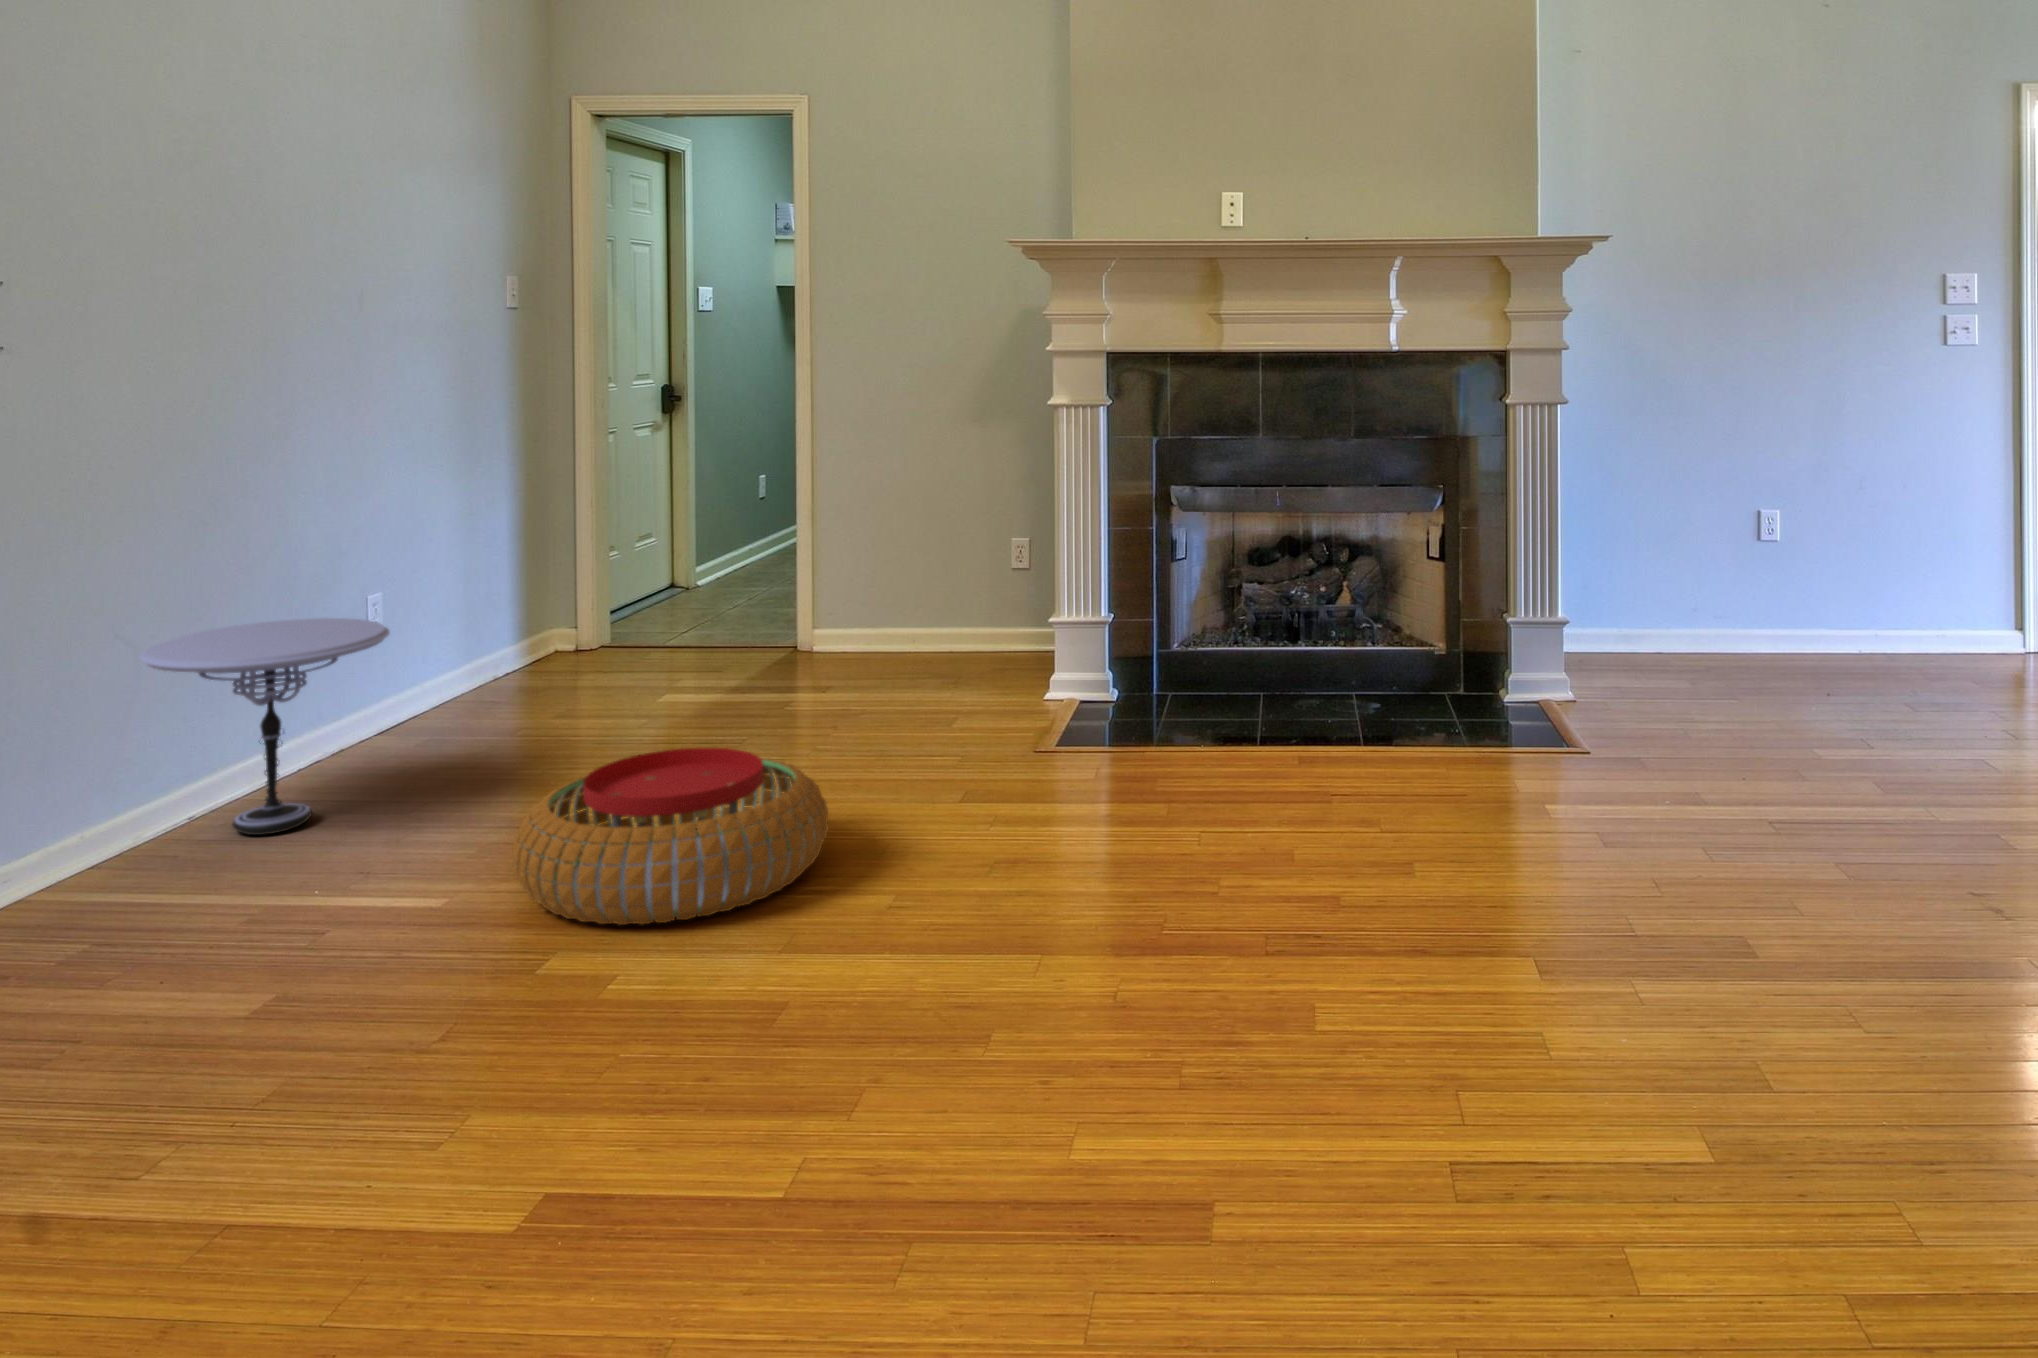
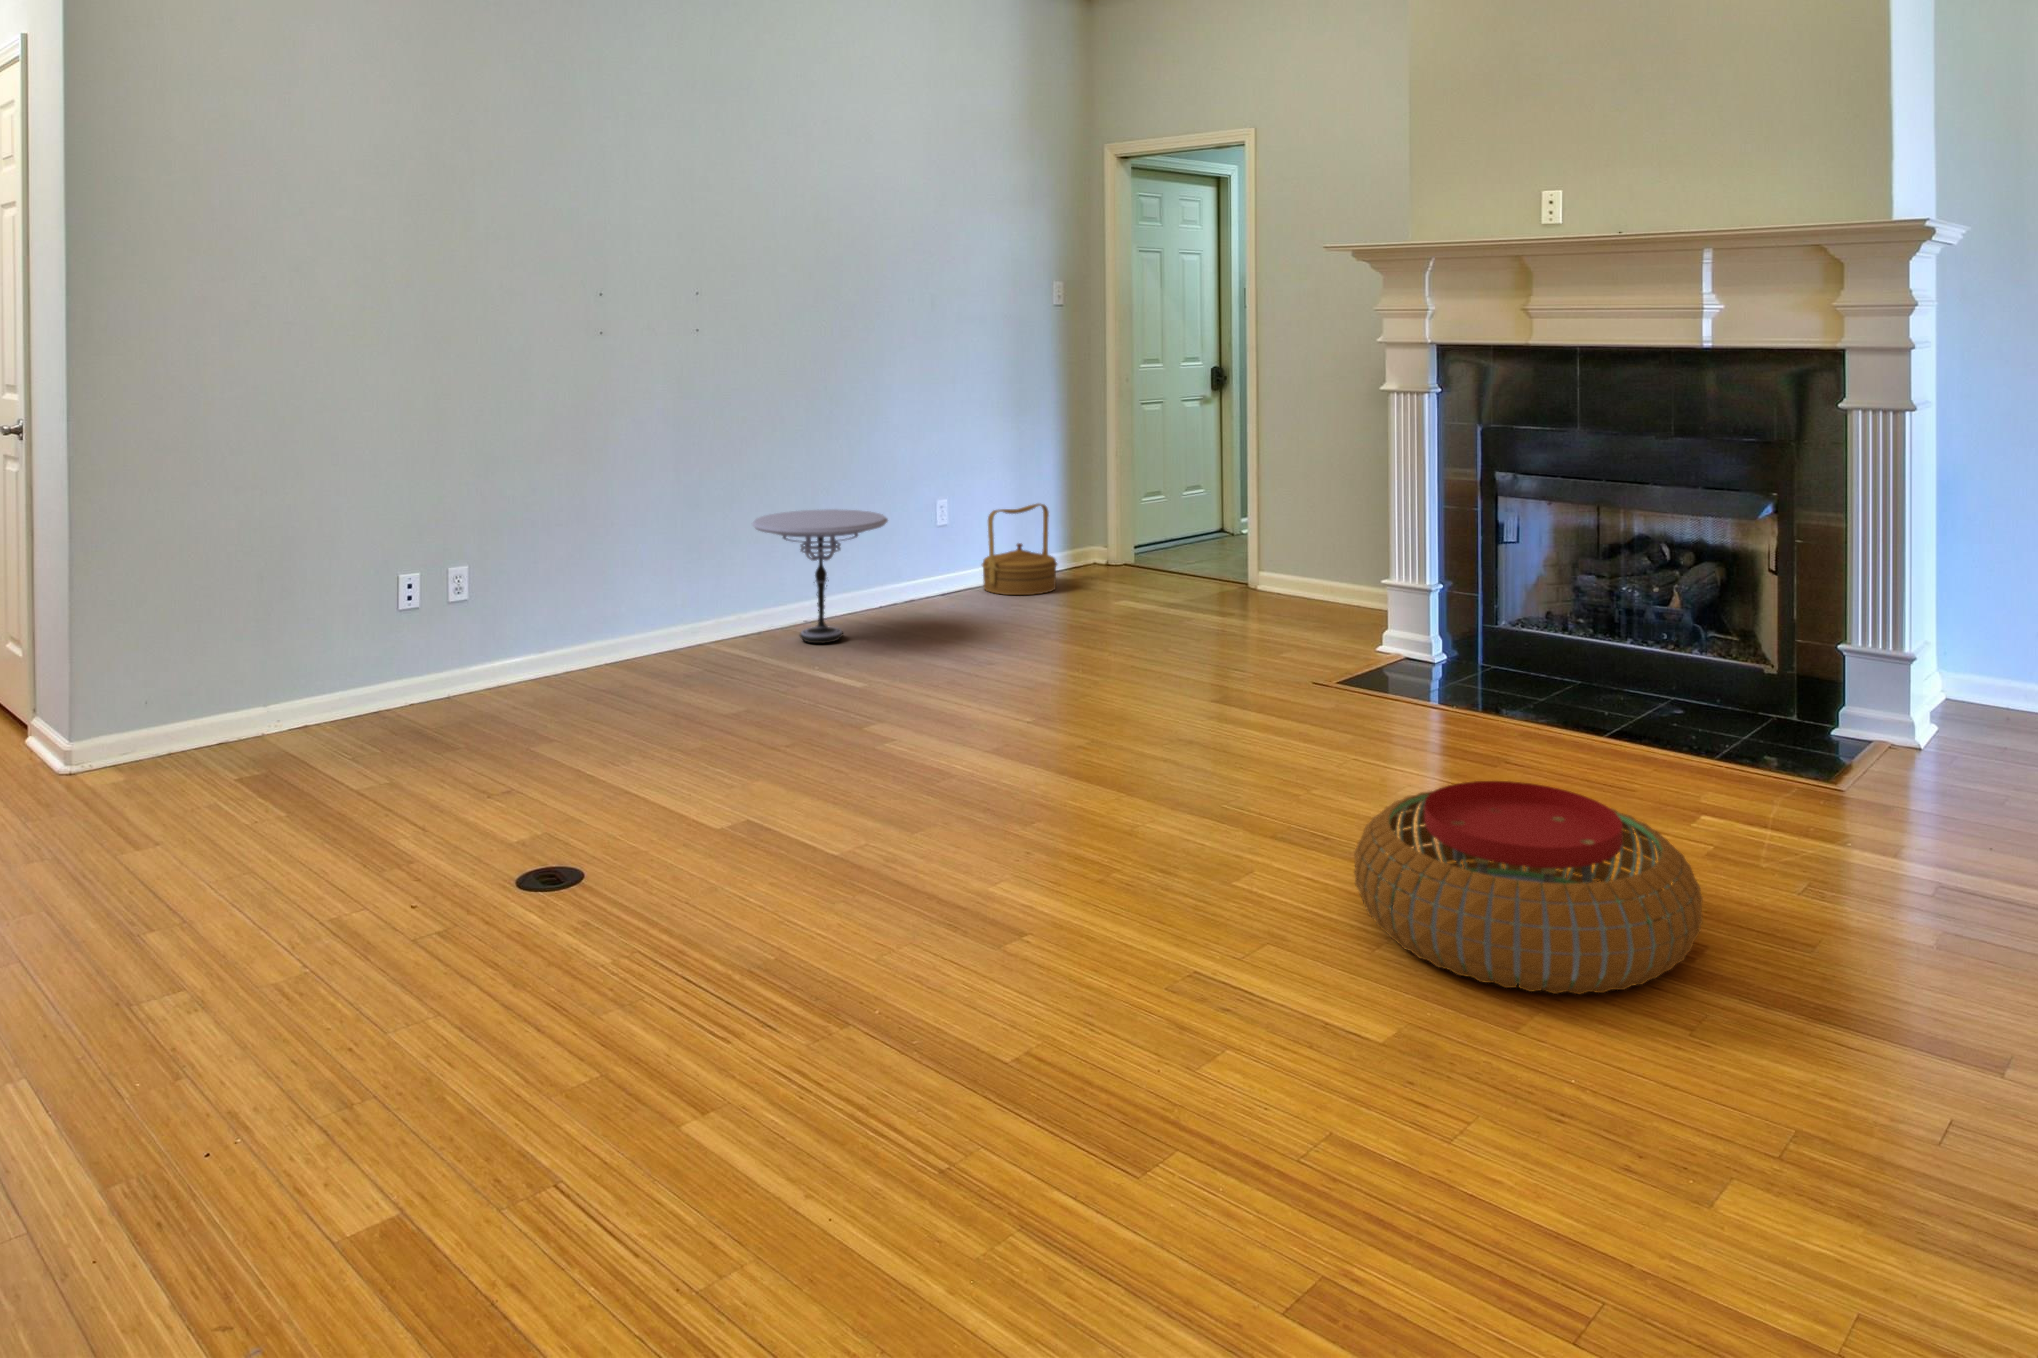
woven basket: none [431,579,550,713] -> present [982,504,1057,595]
pouf: present [513,748,828,925] -> present [1354,781,1703,994]

